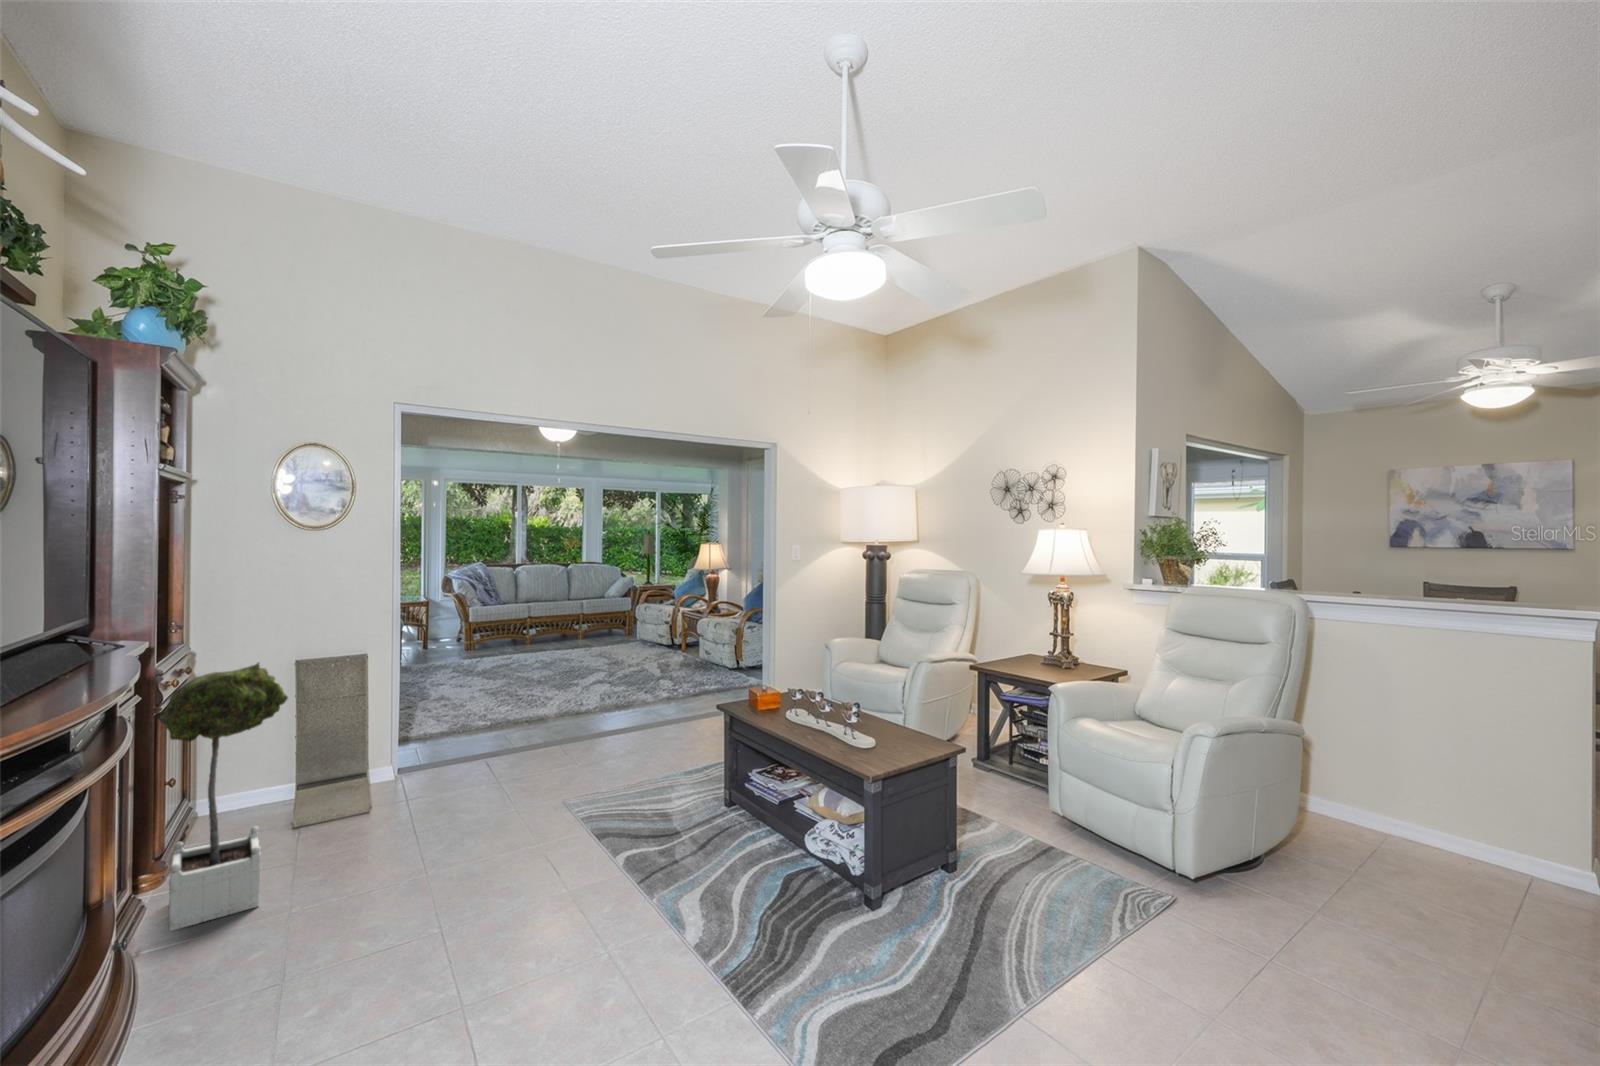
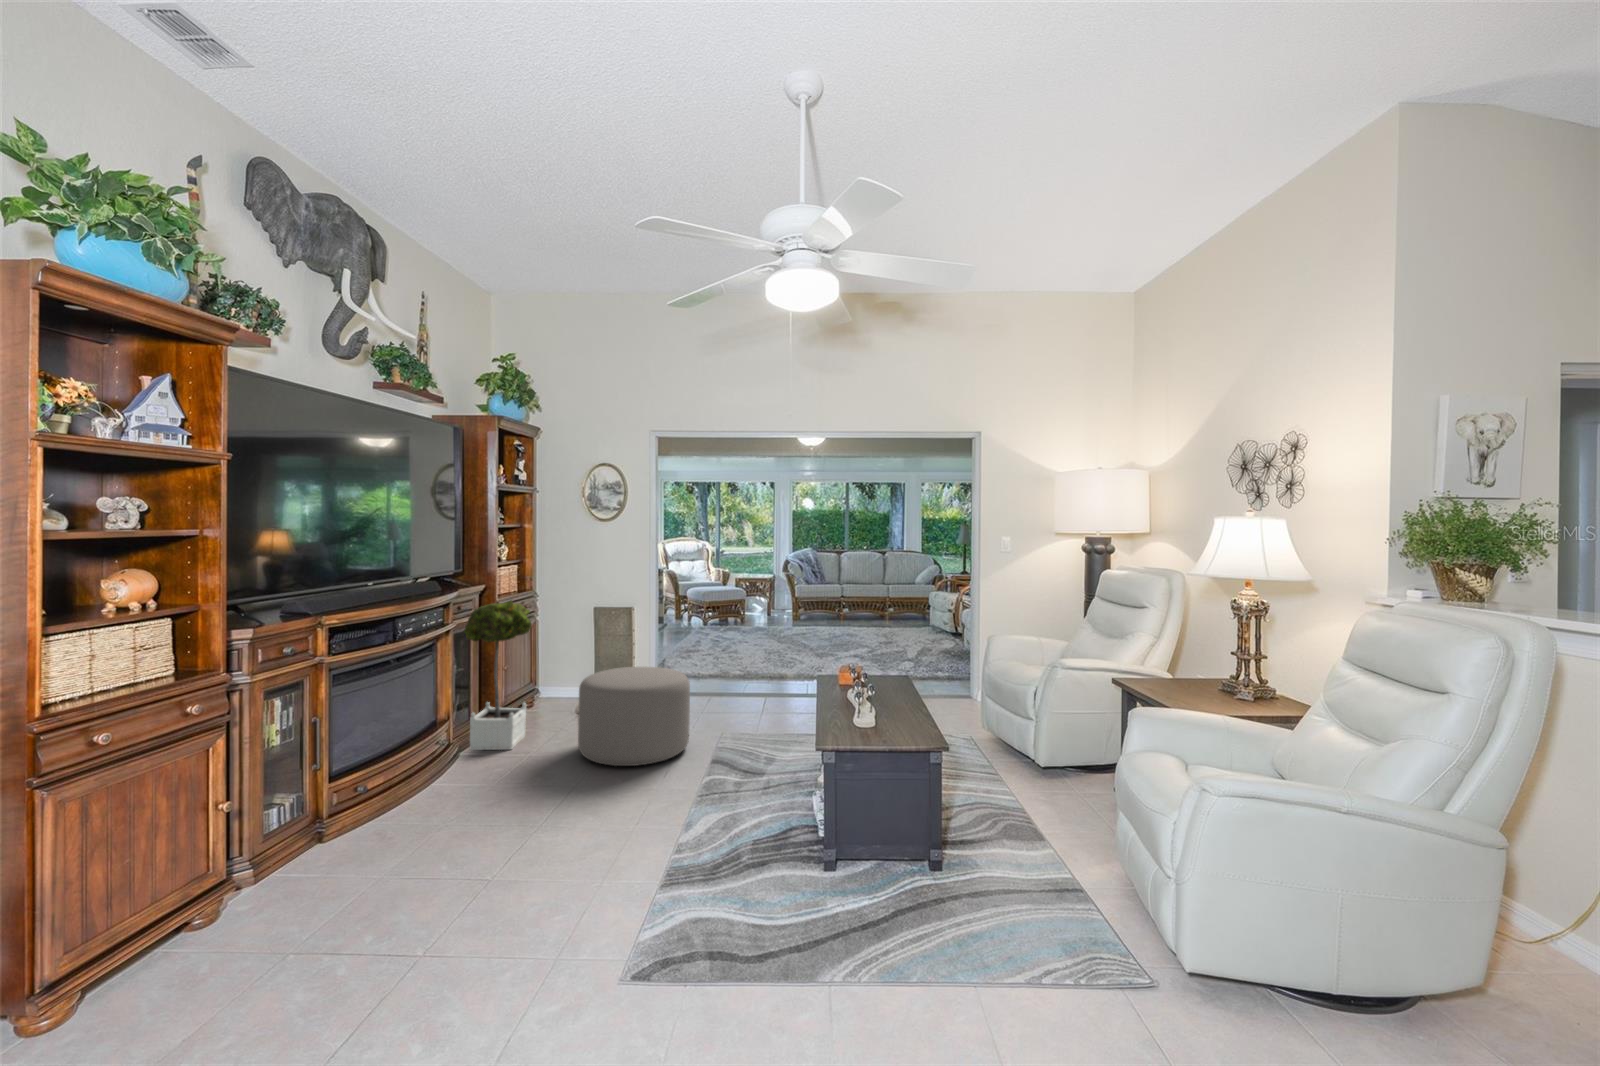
ottoman: none [390,731,555,882] -> present [578,667,690,766]

